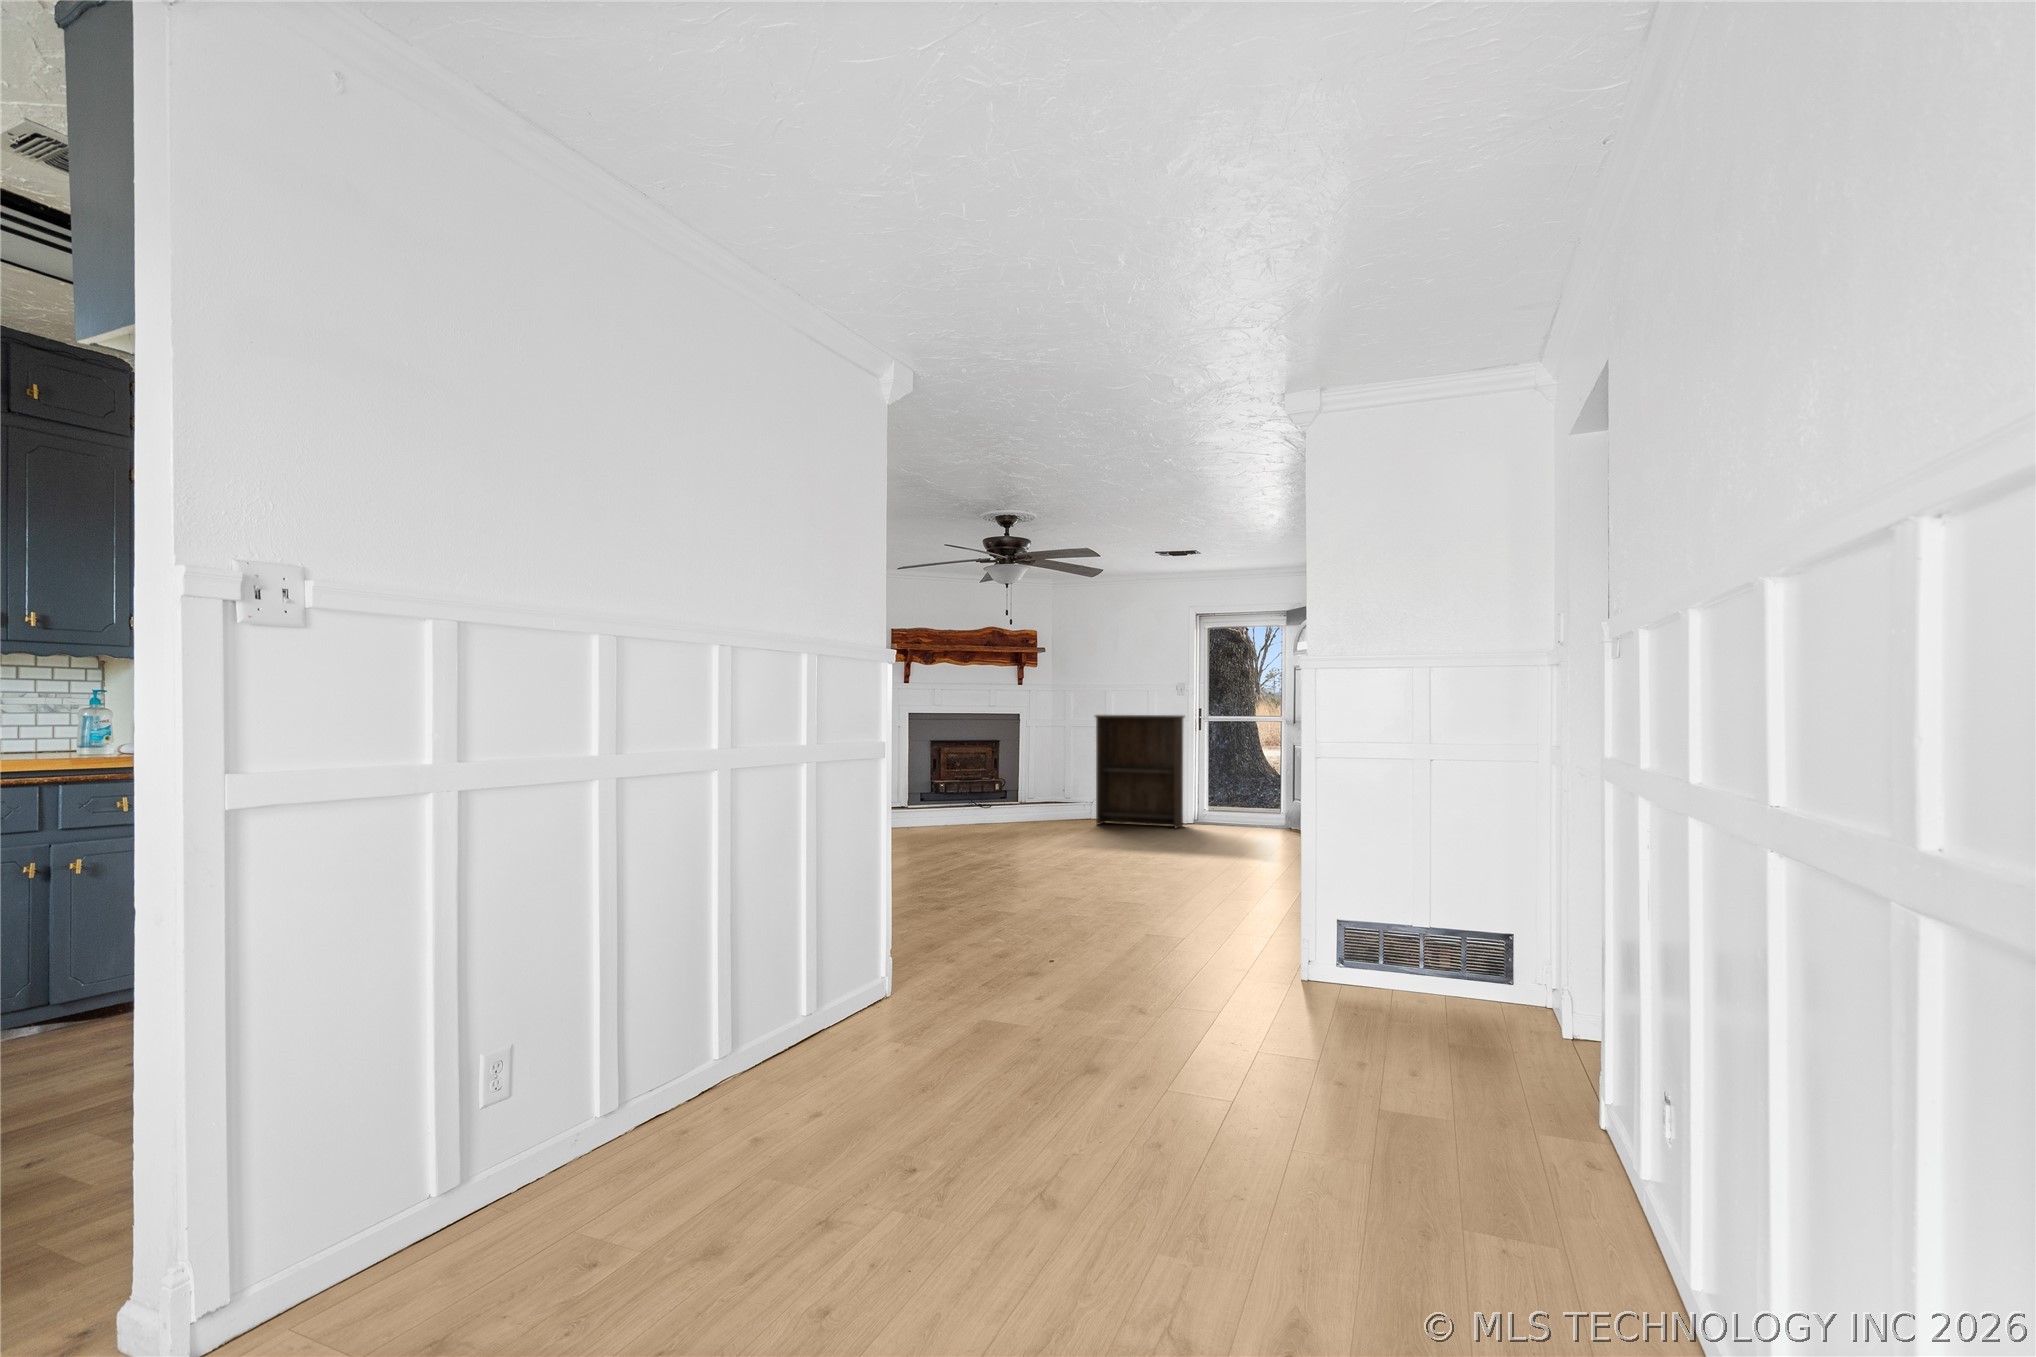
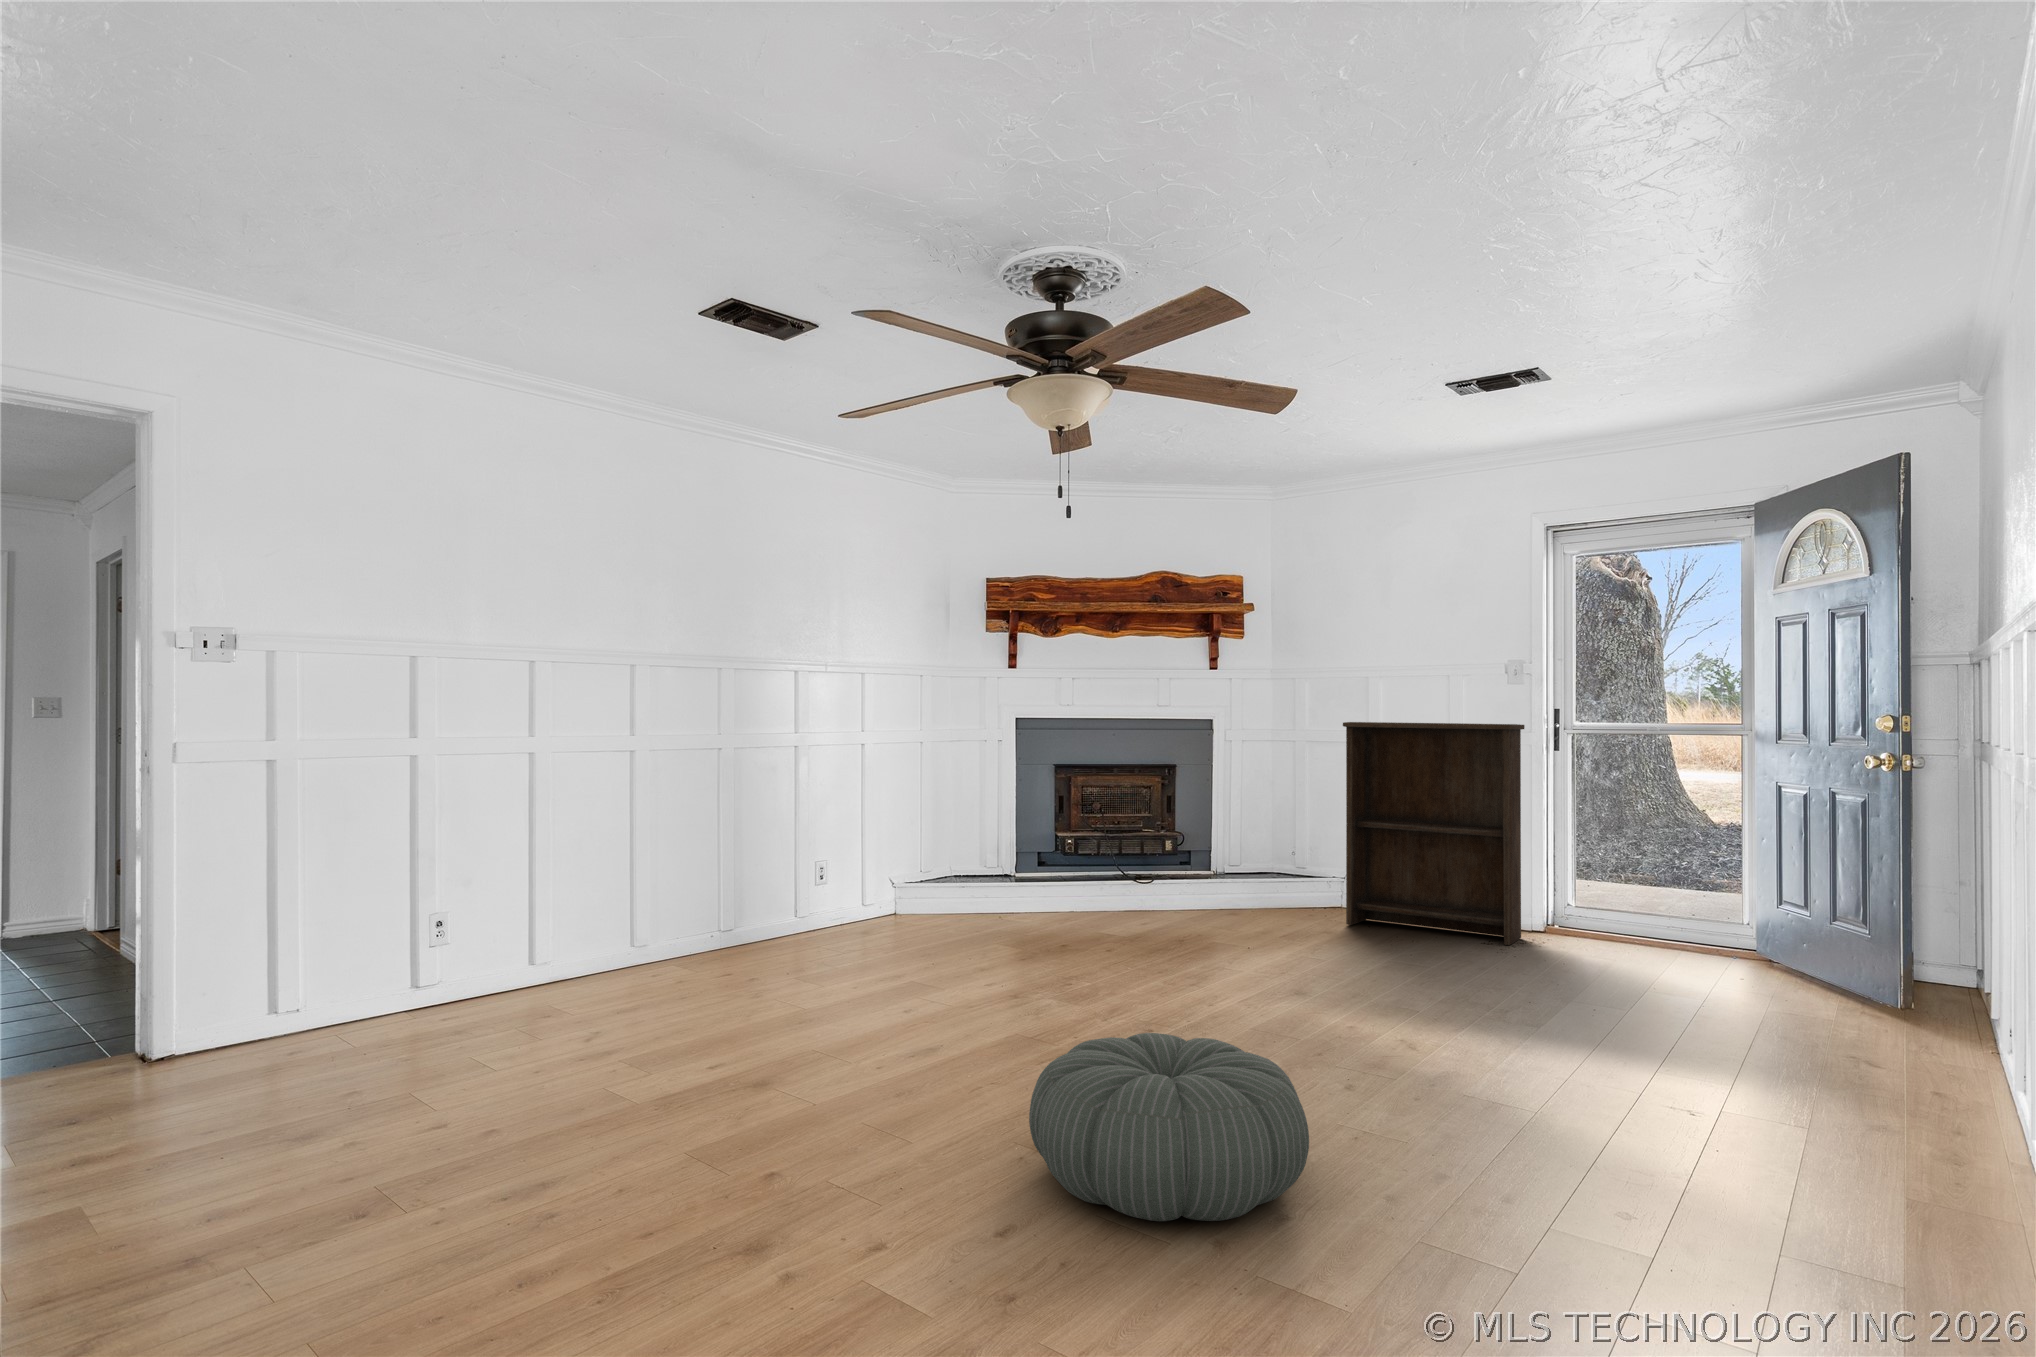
pouf: none [998,838,1099,890] -> present [1029,1033,1309,1221]

